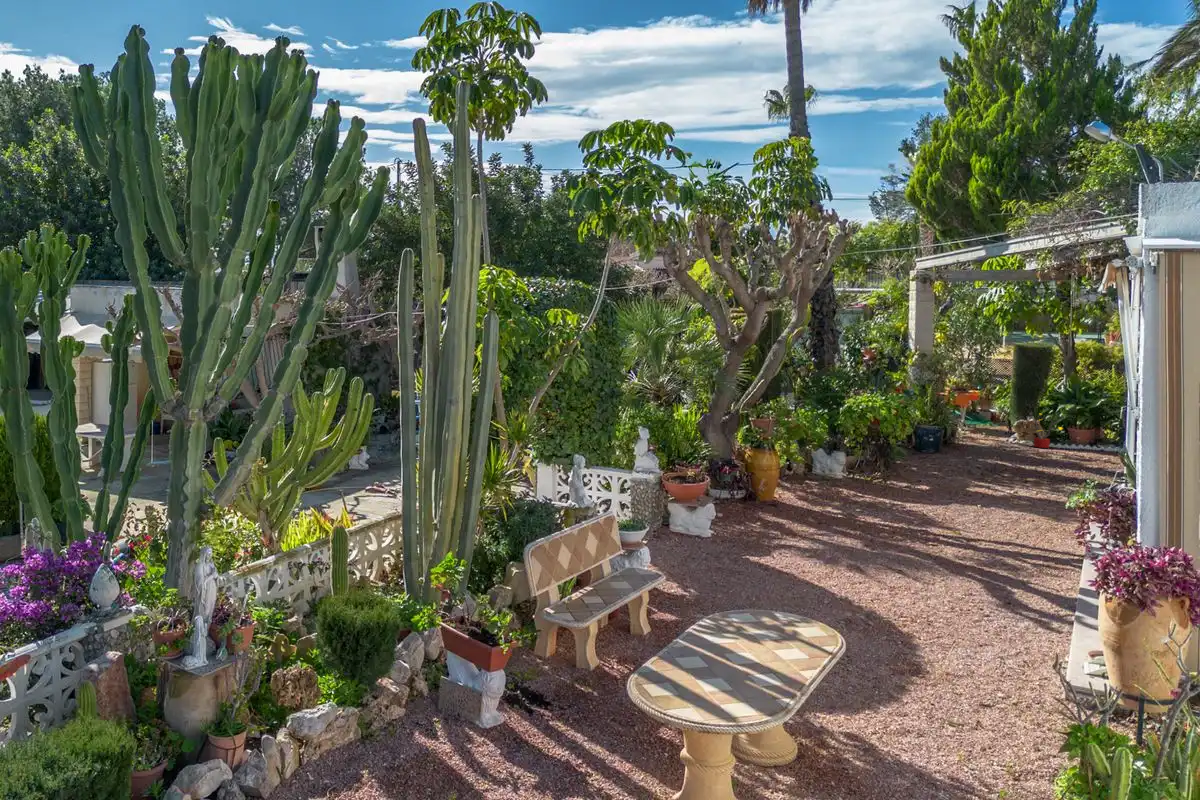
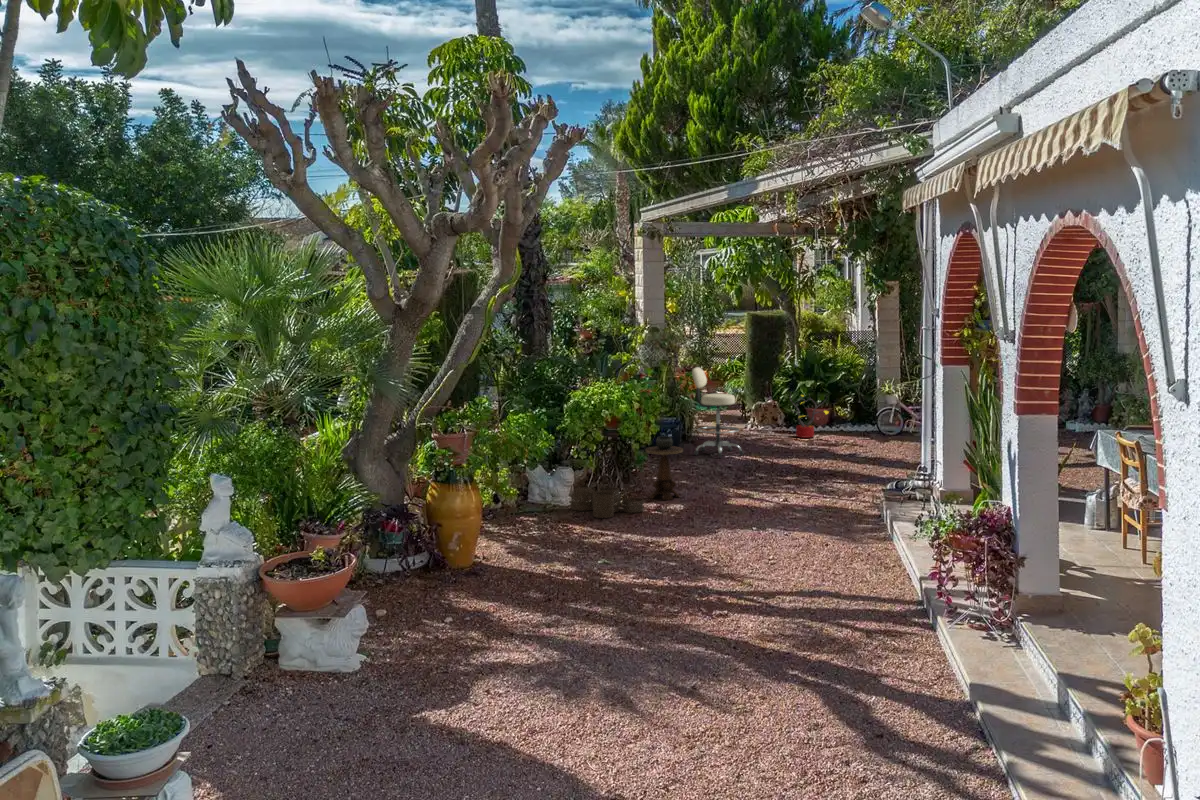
stool: none [942,387,983,456] -> present [692,367,744,457]
side table: none [899,433,927,478] -> present [646,436,683,500]
woven basket: none [841,461,894,485] -> present [571,485,644,518]

